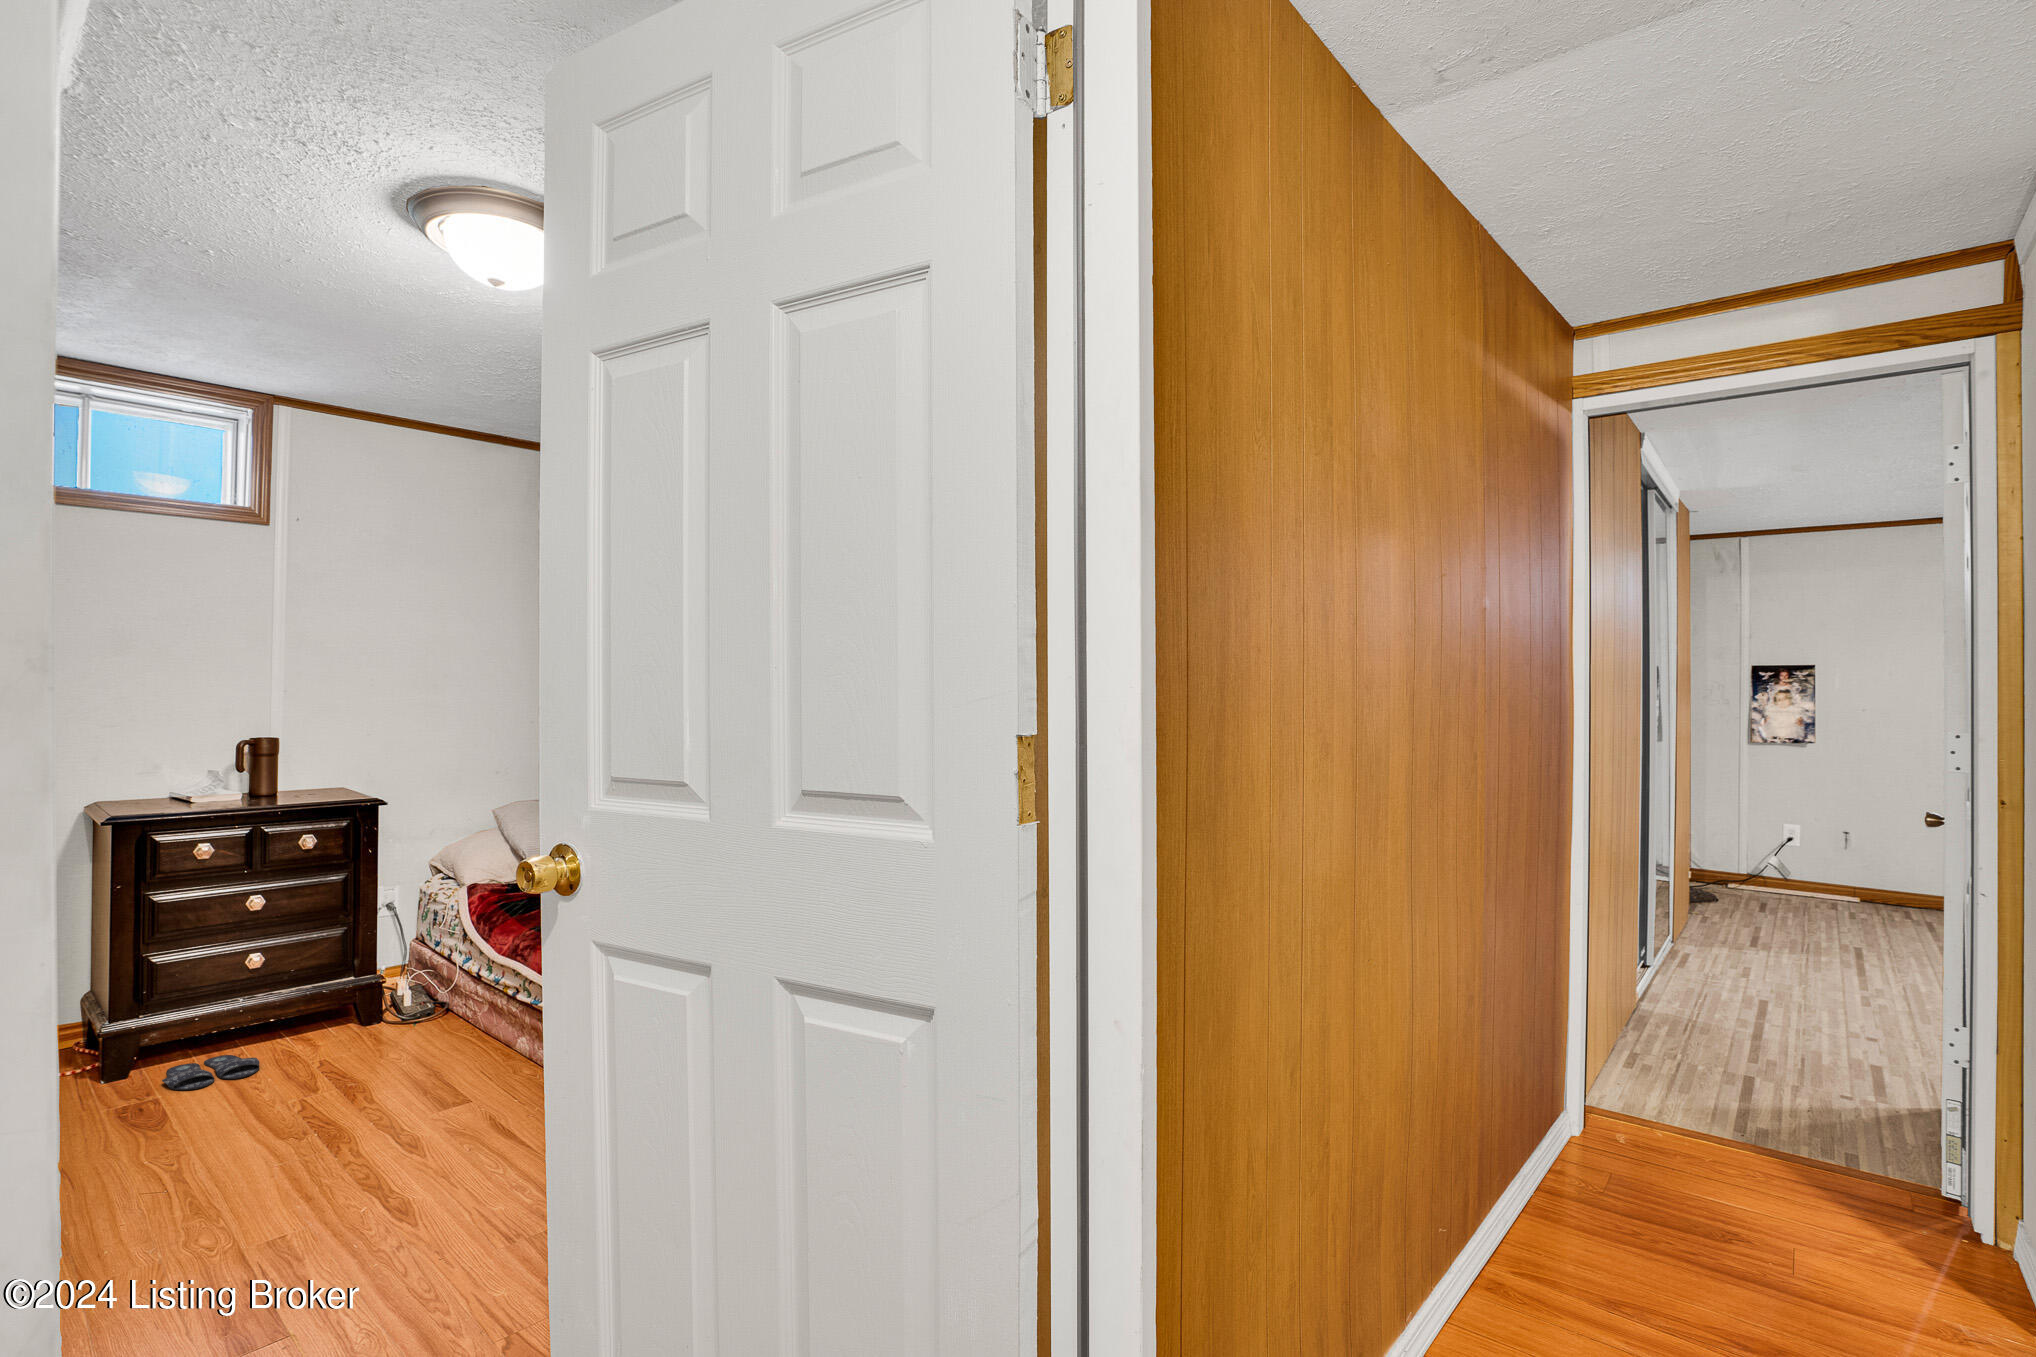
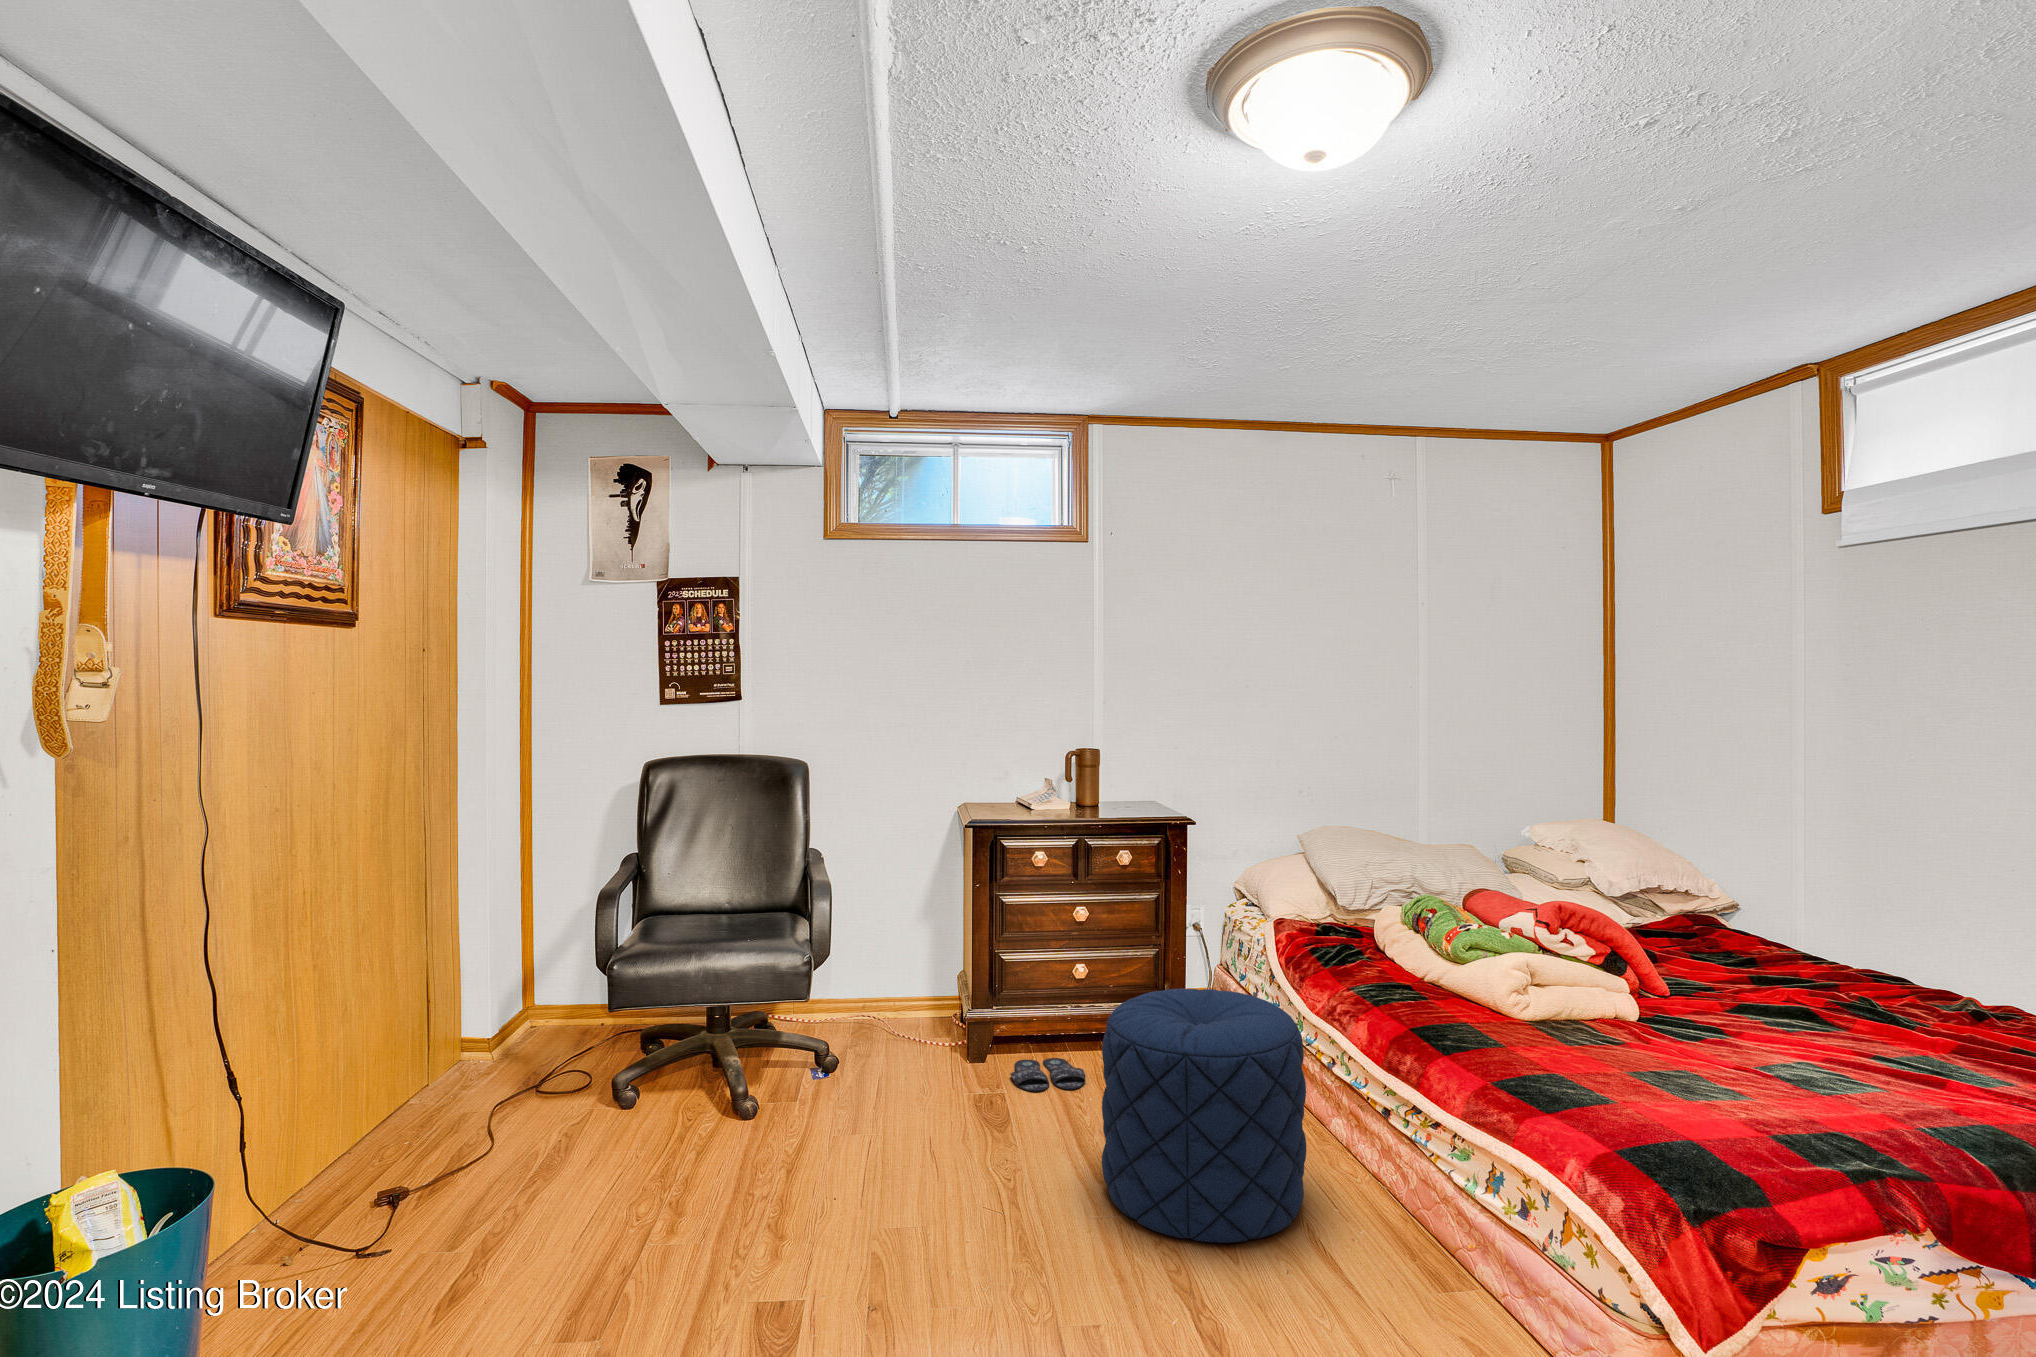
pouf: none [285,947,488,1155] -> present [1102,989,1306,1243]

